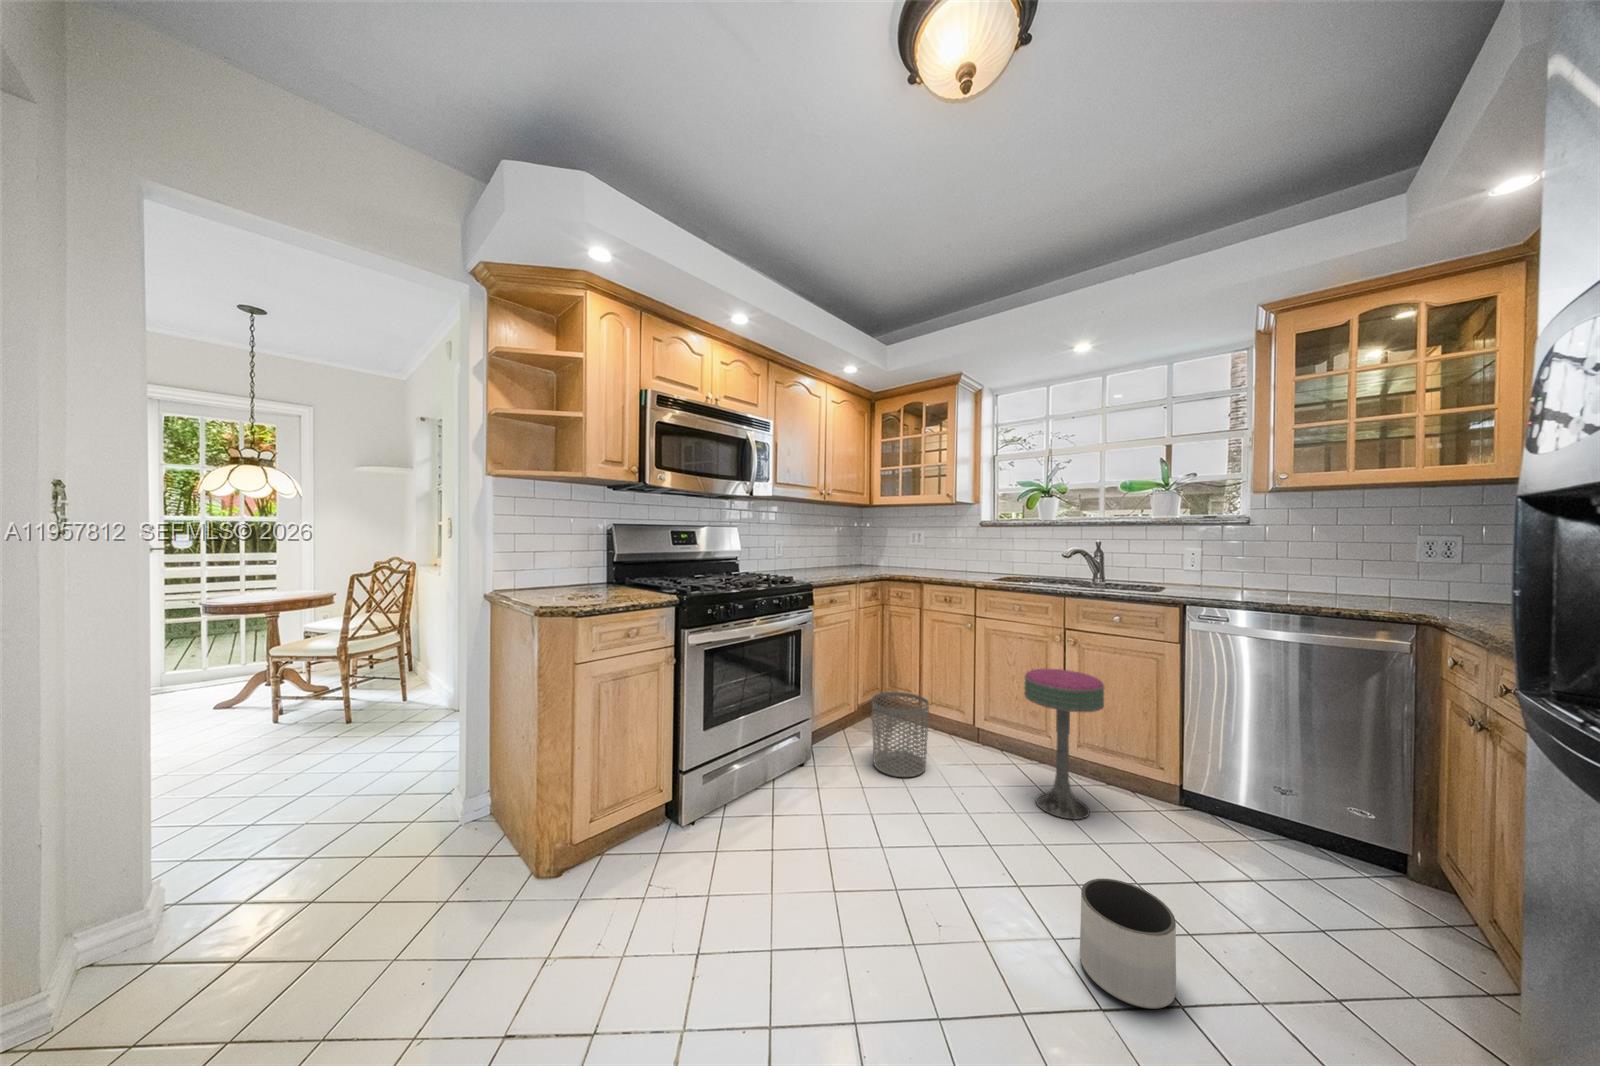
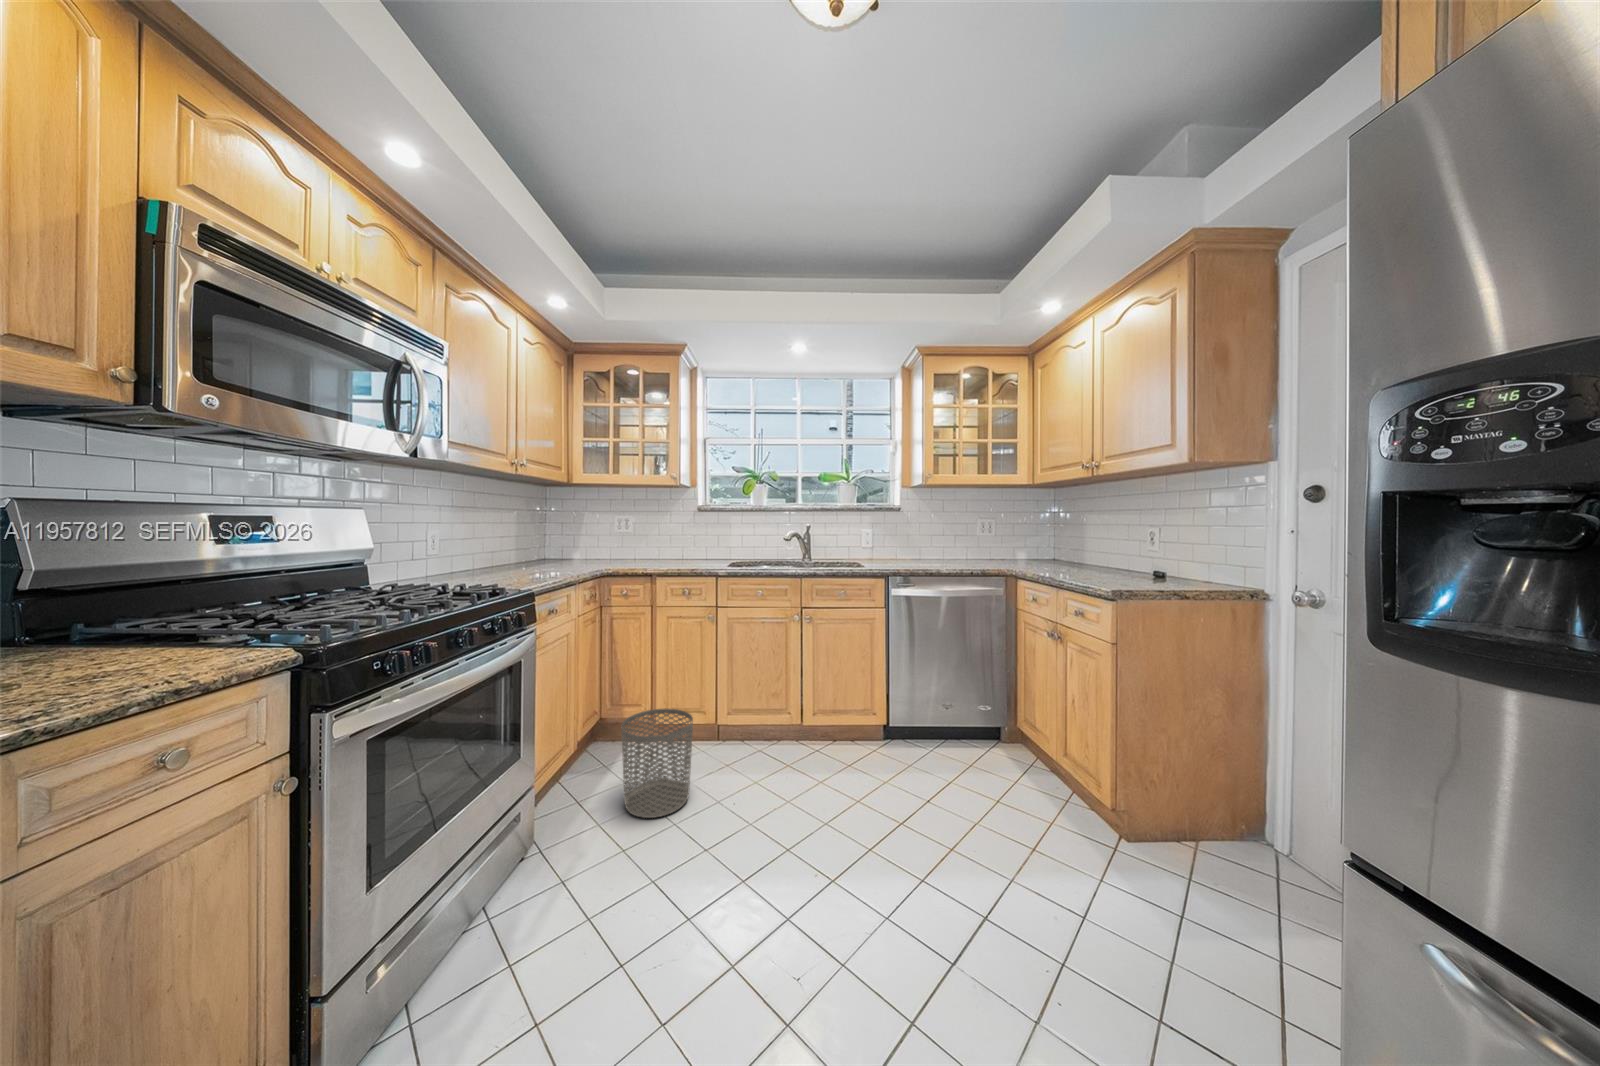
bar stool: present [1024,669,1104,819] -> none [794,651,863,795]
planter: present [1080,878,1176,1009] -> none [942,849,1025,972]

